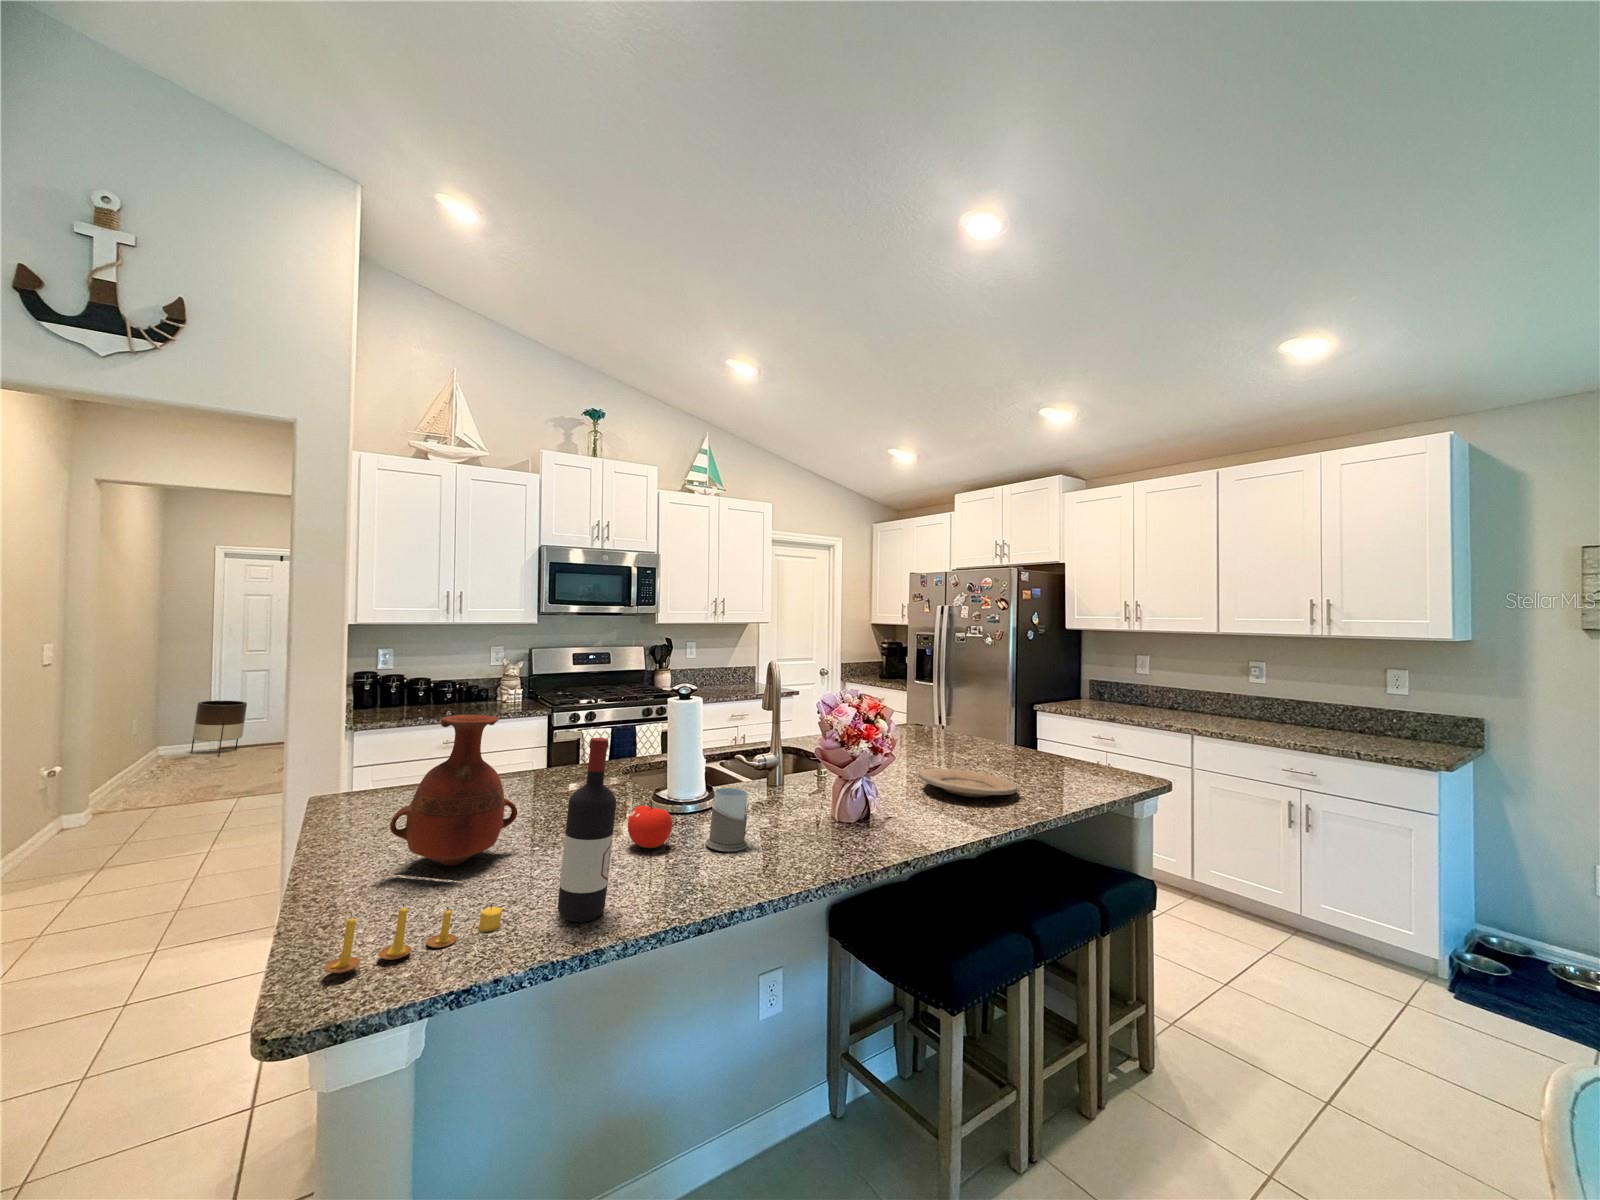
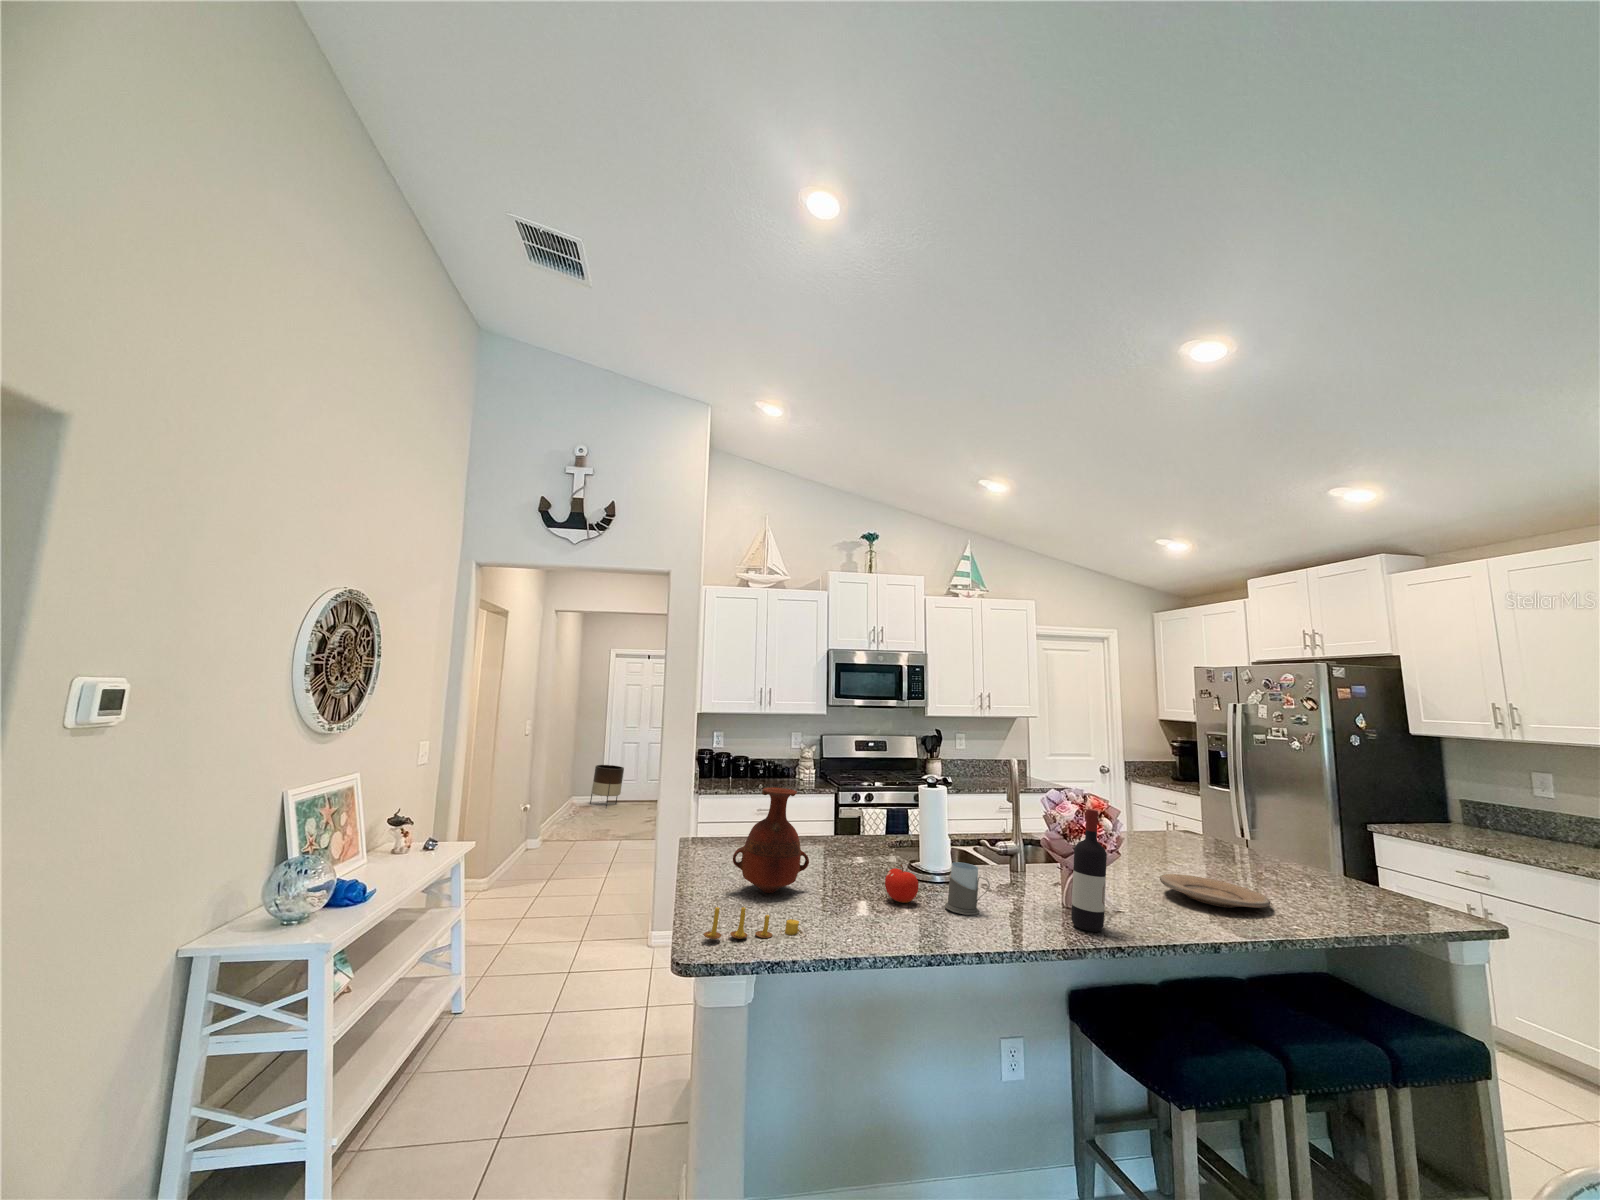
wine bottle: present [558,738,617,922] -> present [1071,809,1107,932]

